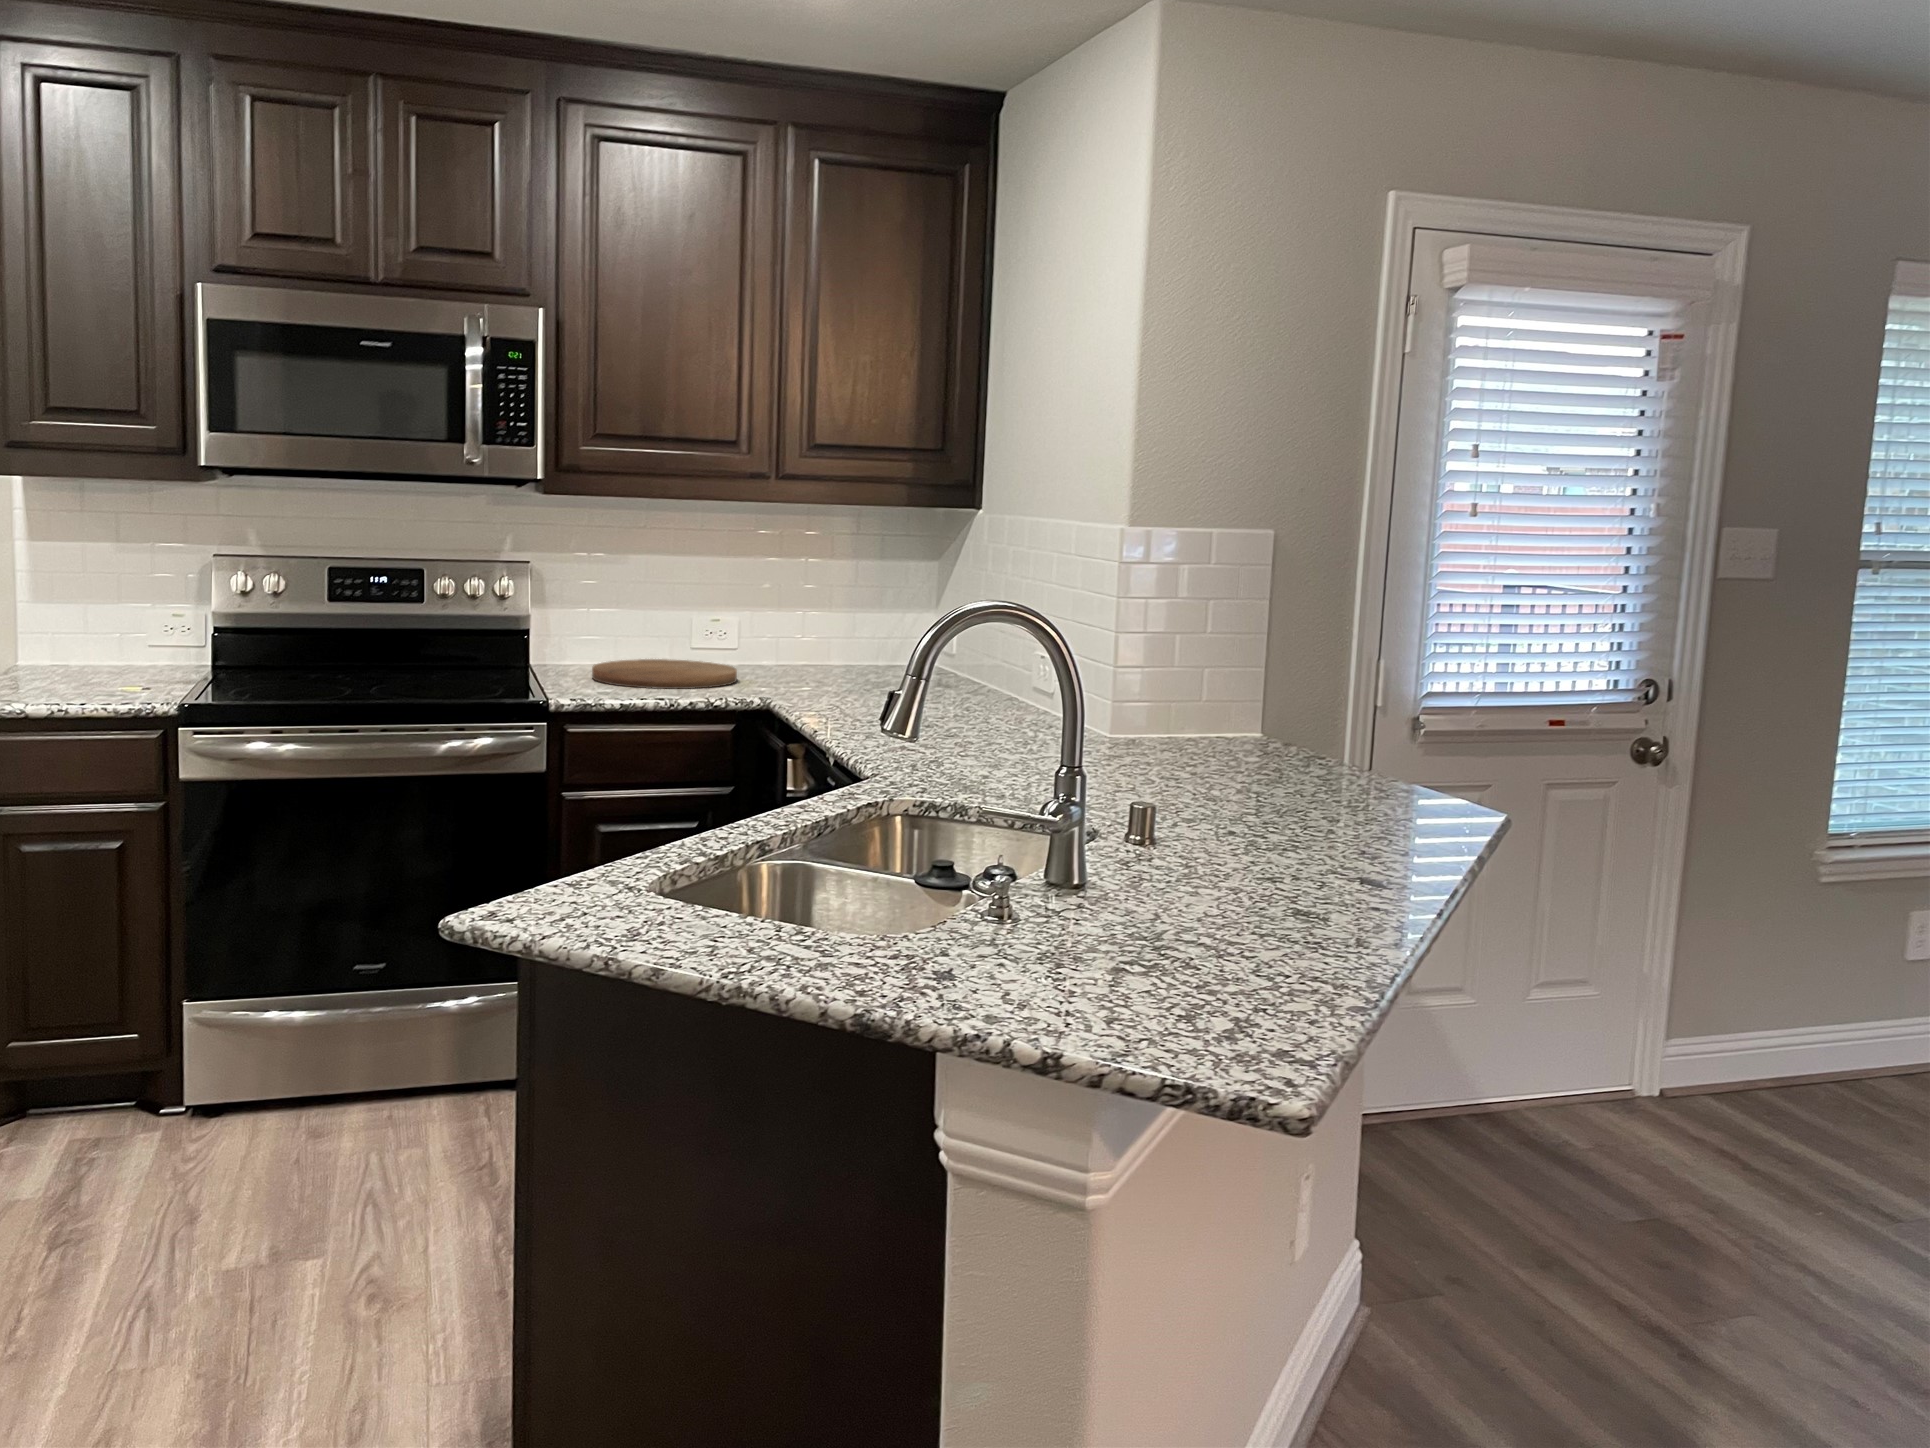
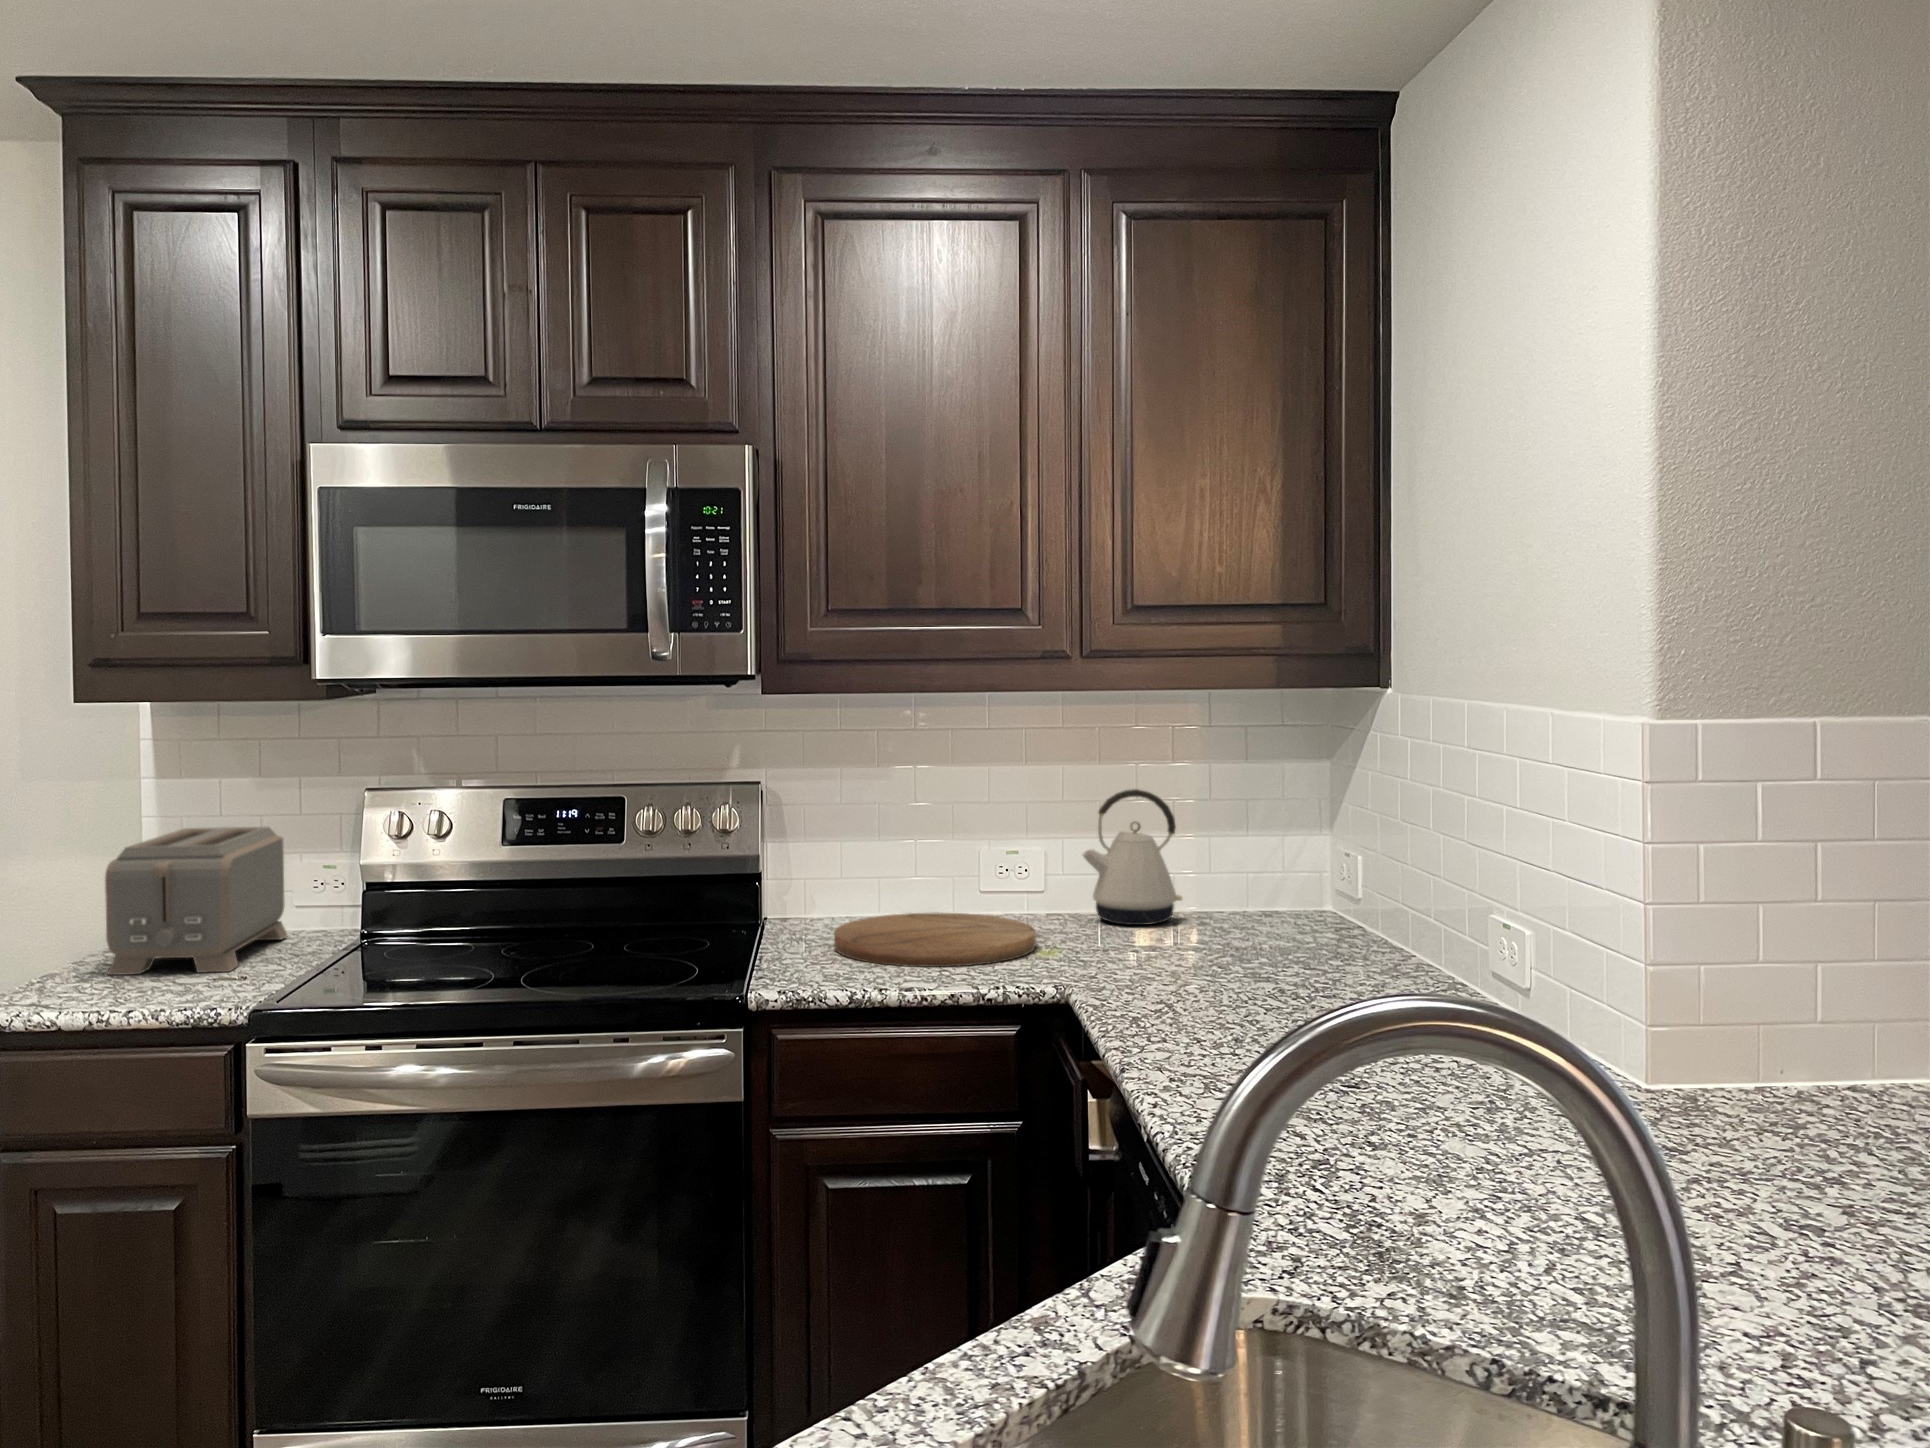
kettle: none [766,575,835,671] -> present [1082,789,1182,925]
toaster: none [29,580,150,686] -> present [105,827,287,975]

